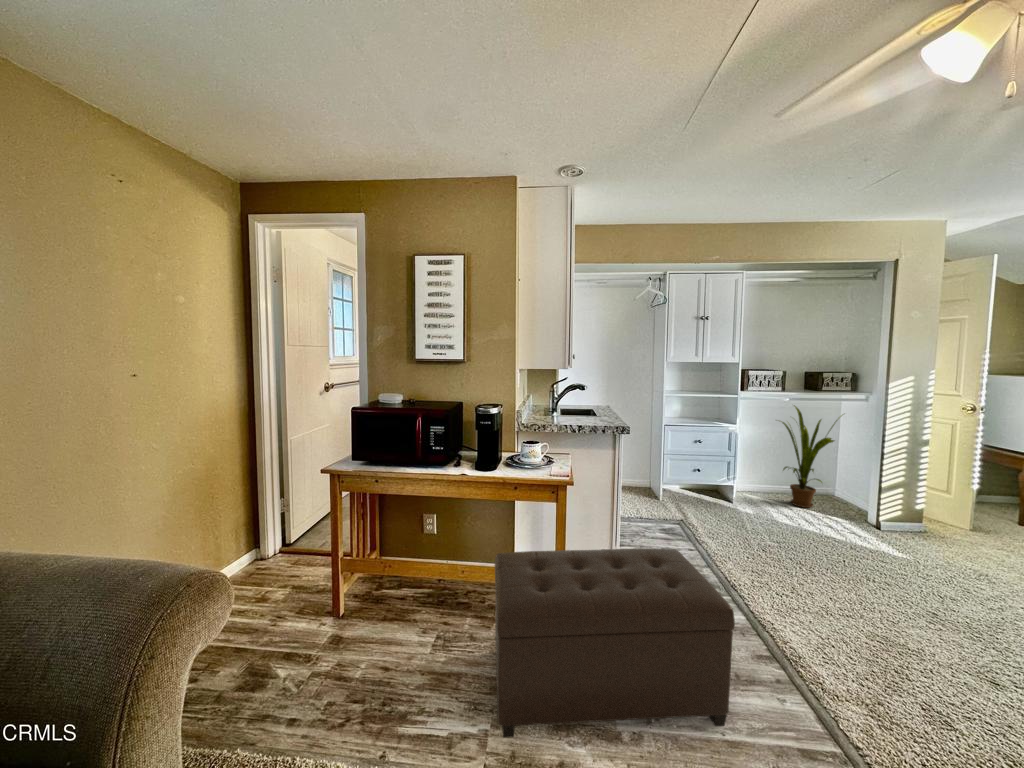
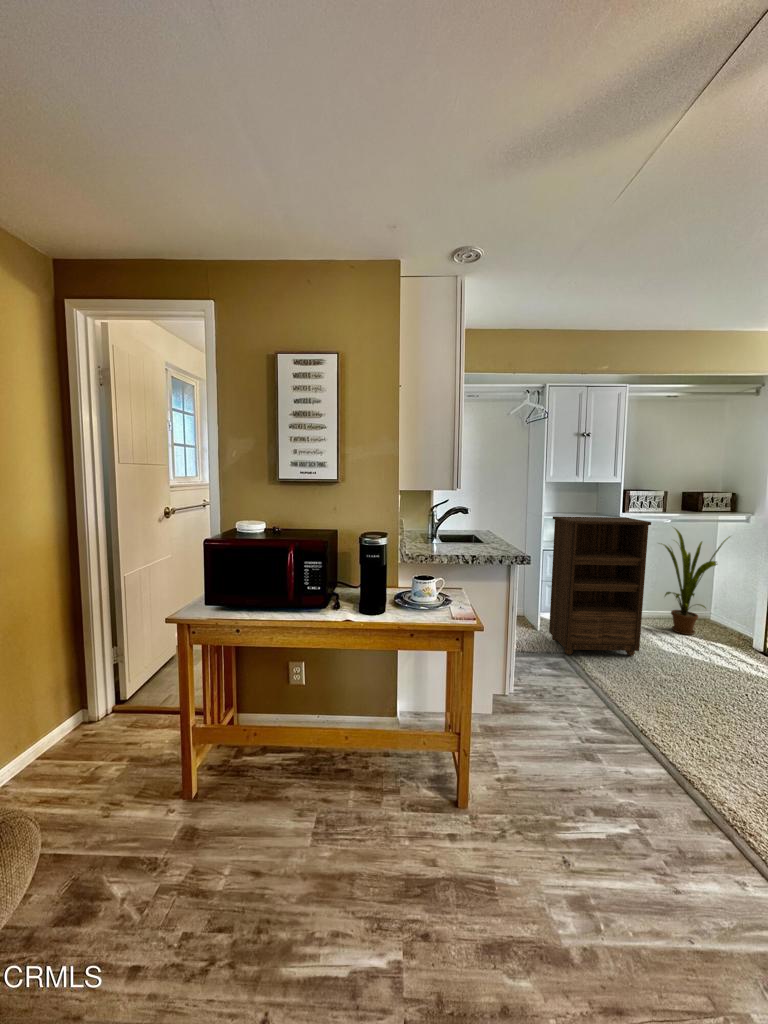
bookshelf: none [668,394,760,524] -> present [549,516,651,656]
ottoman: present [495,549,735,738] -> none [392,703,704,971]

